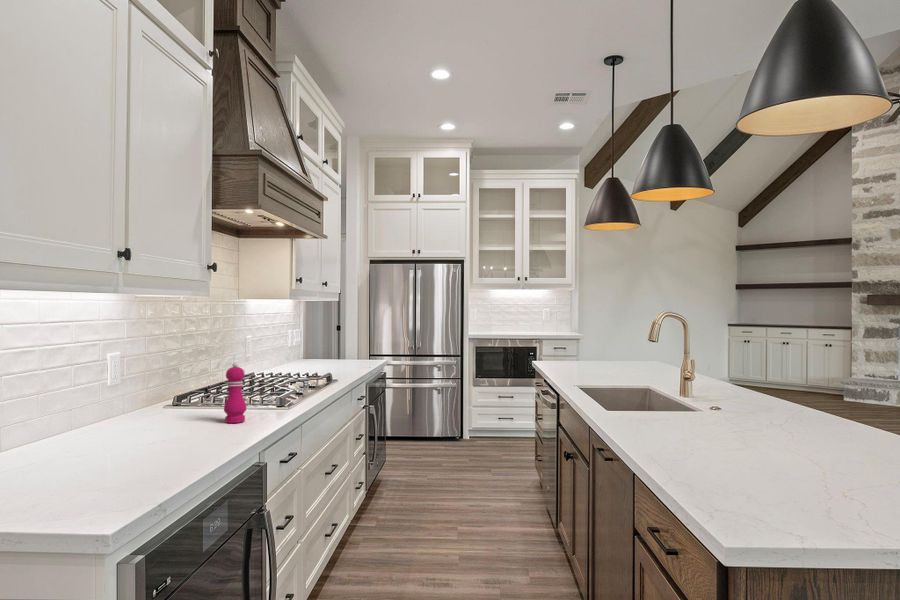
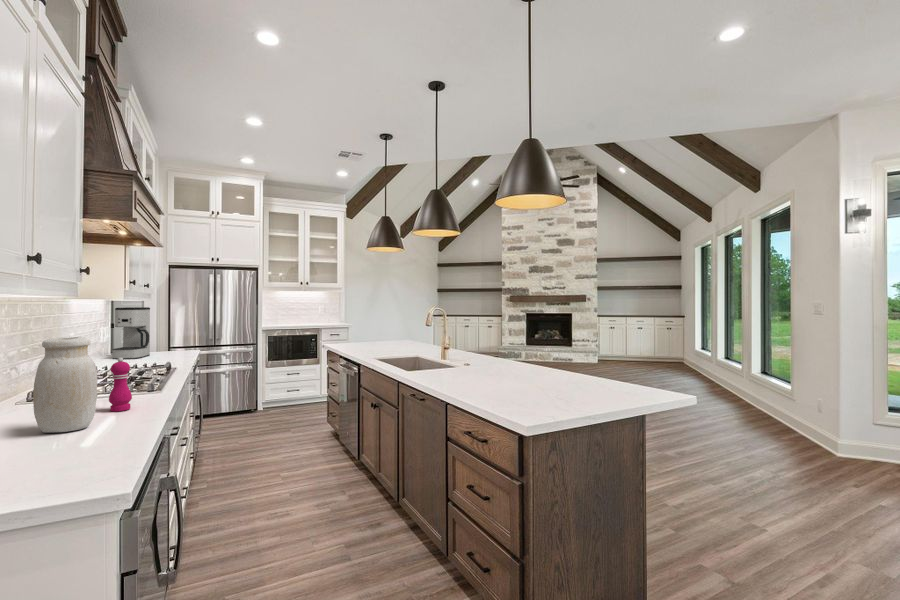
coffee maker: none [290,308,327,366] -> present [112,307,150,359]
jar: none [140,337,198,440] -> present [33,337,97,433]

